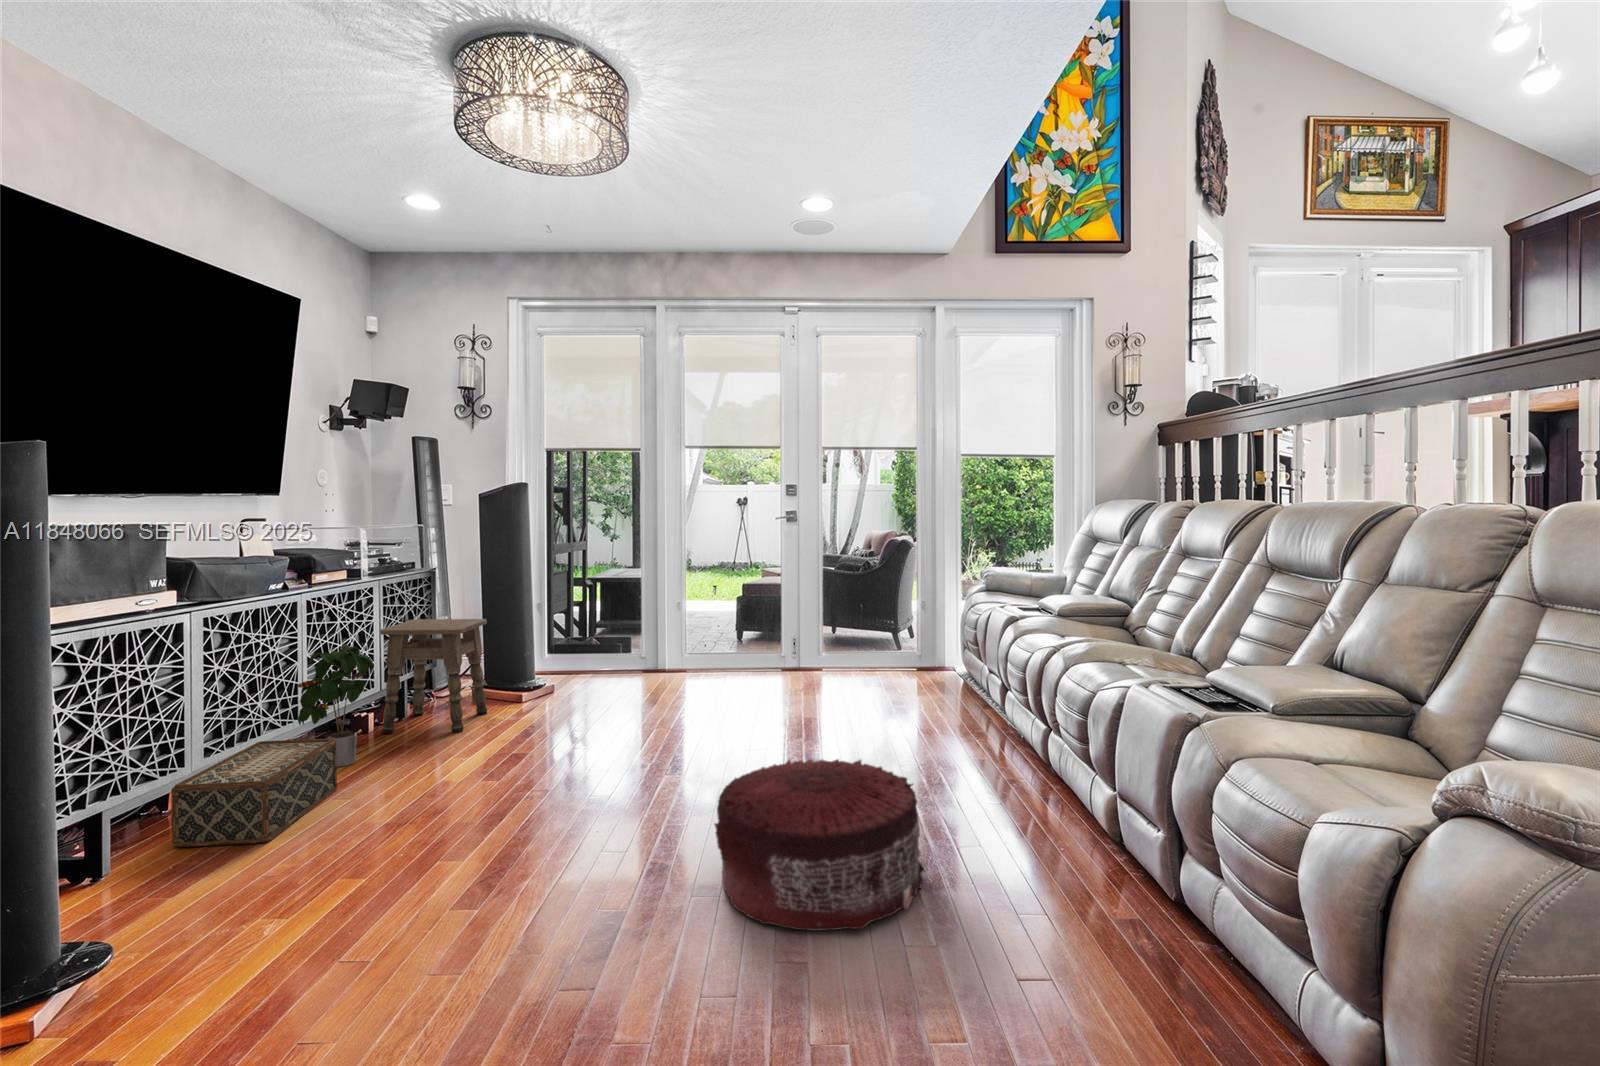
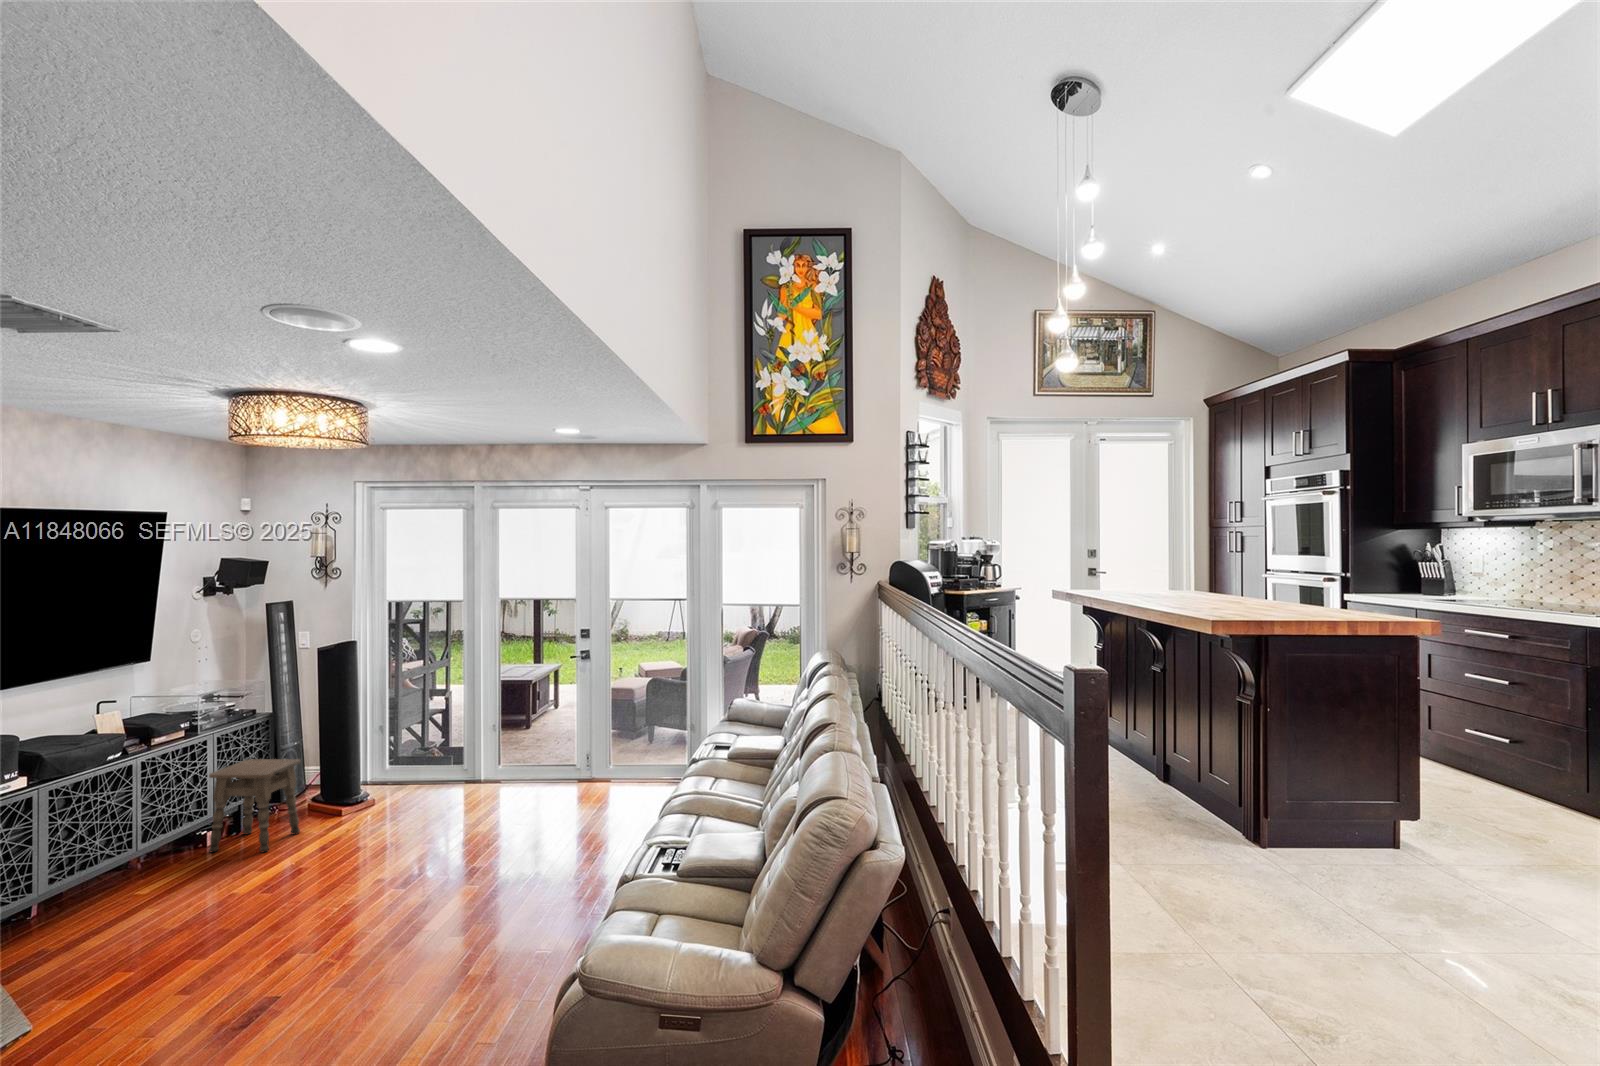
potted plant: present [297,644,373,766] -> none [125,792,195,884]
woven basket: present [171,739,337,847] -> none [17,868,146,949]
pouf: present [715,759,925,931] -> none [320,900,463,1019]

